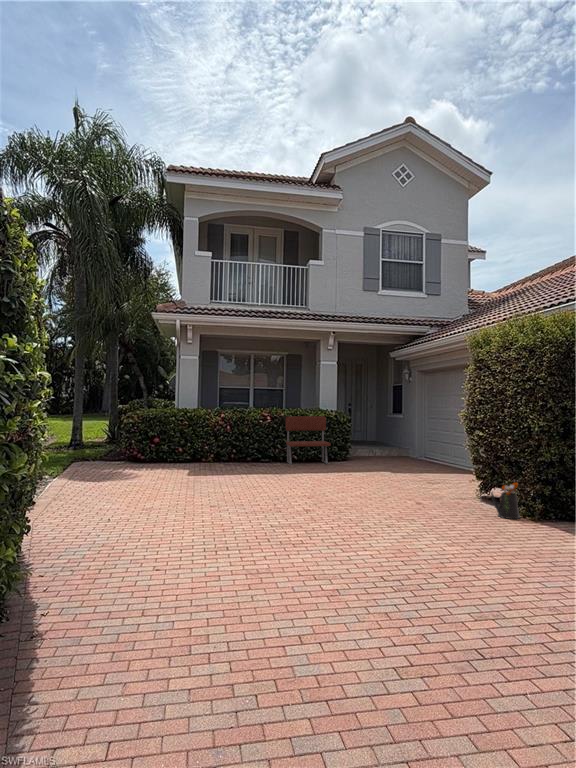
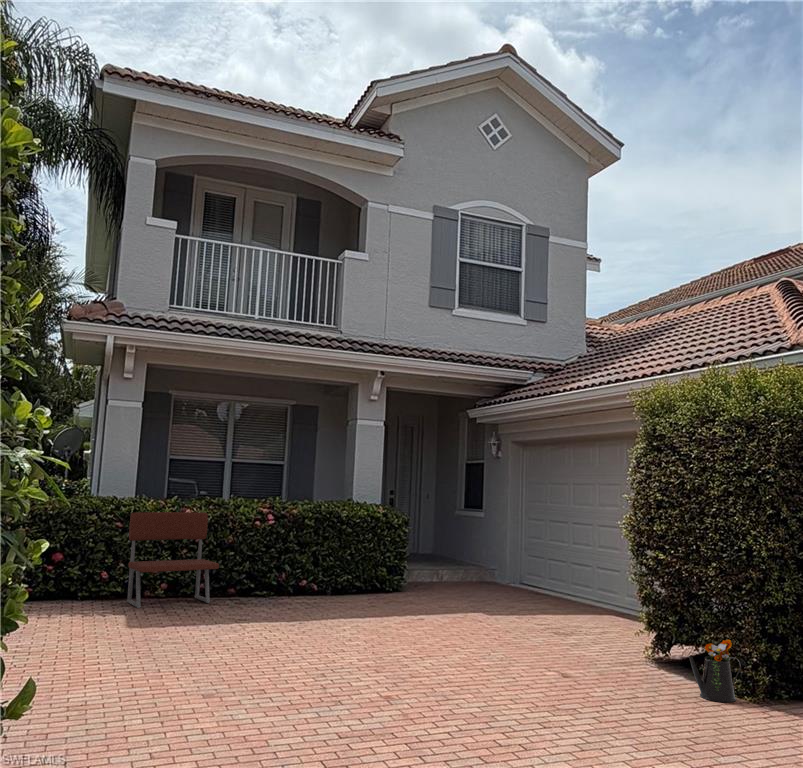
bench: present [286,416,331,465] -> present [127,512,219,608]

